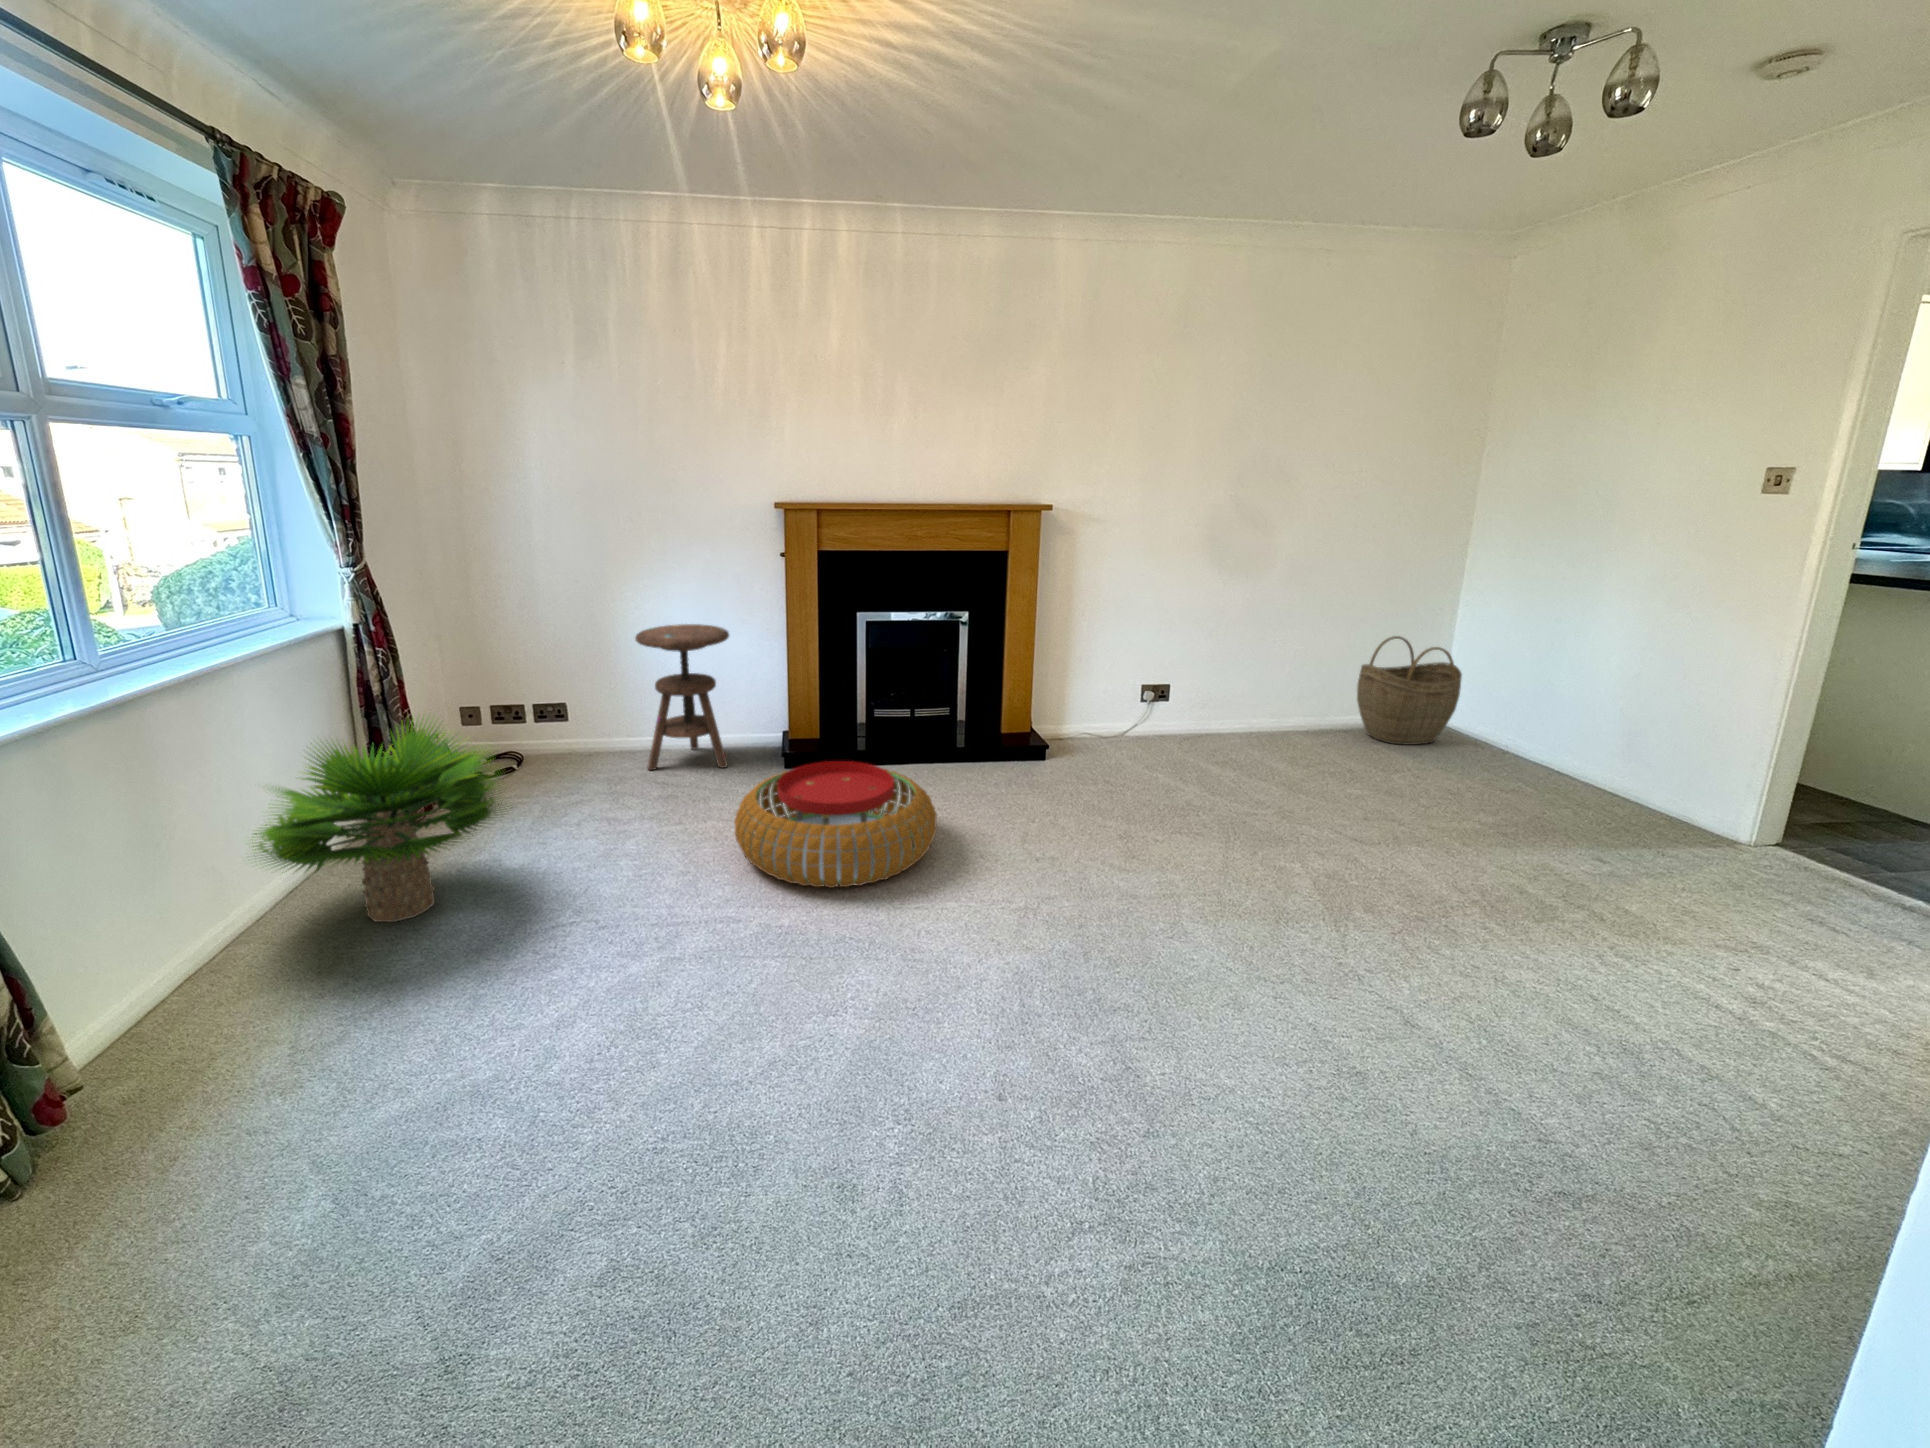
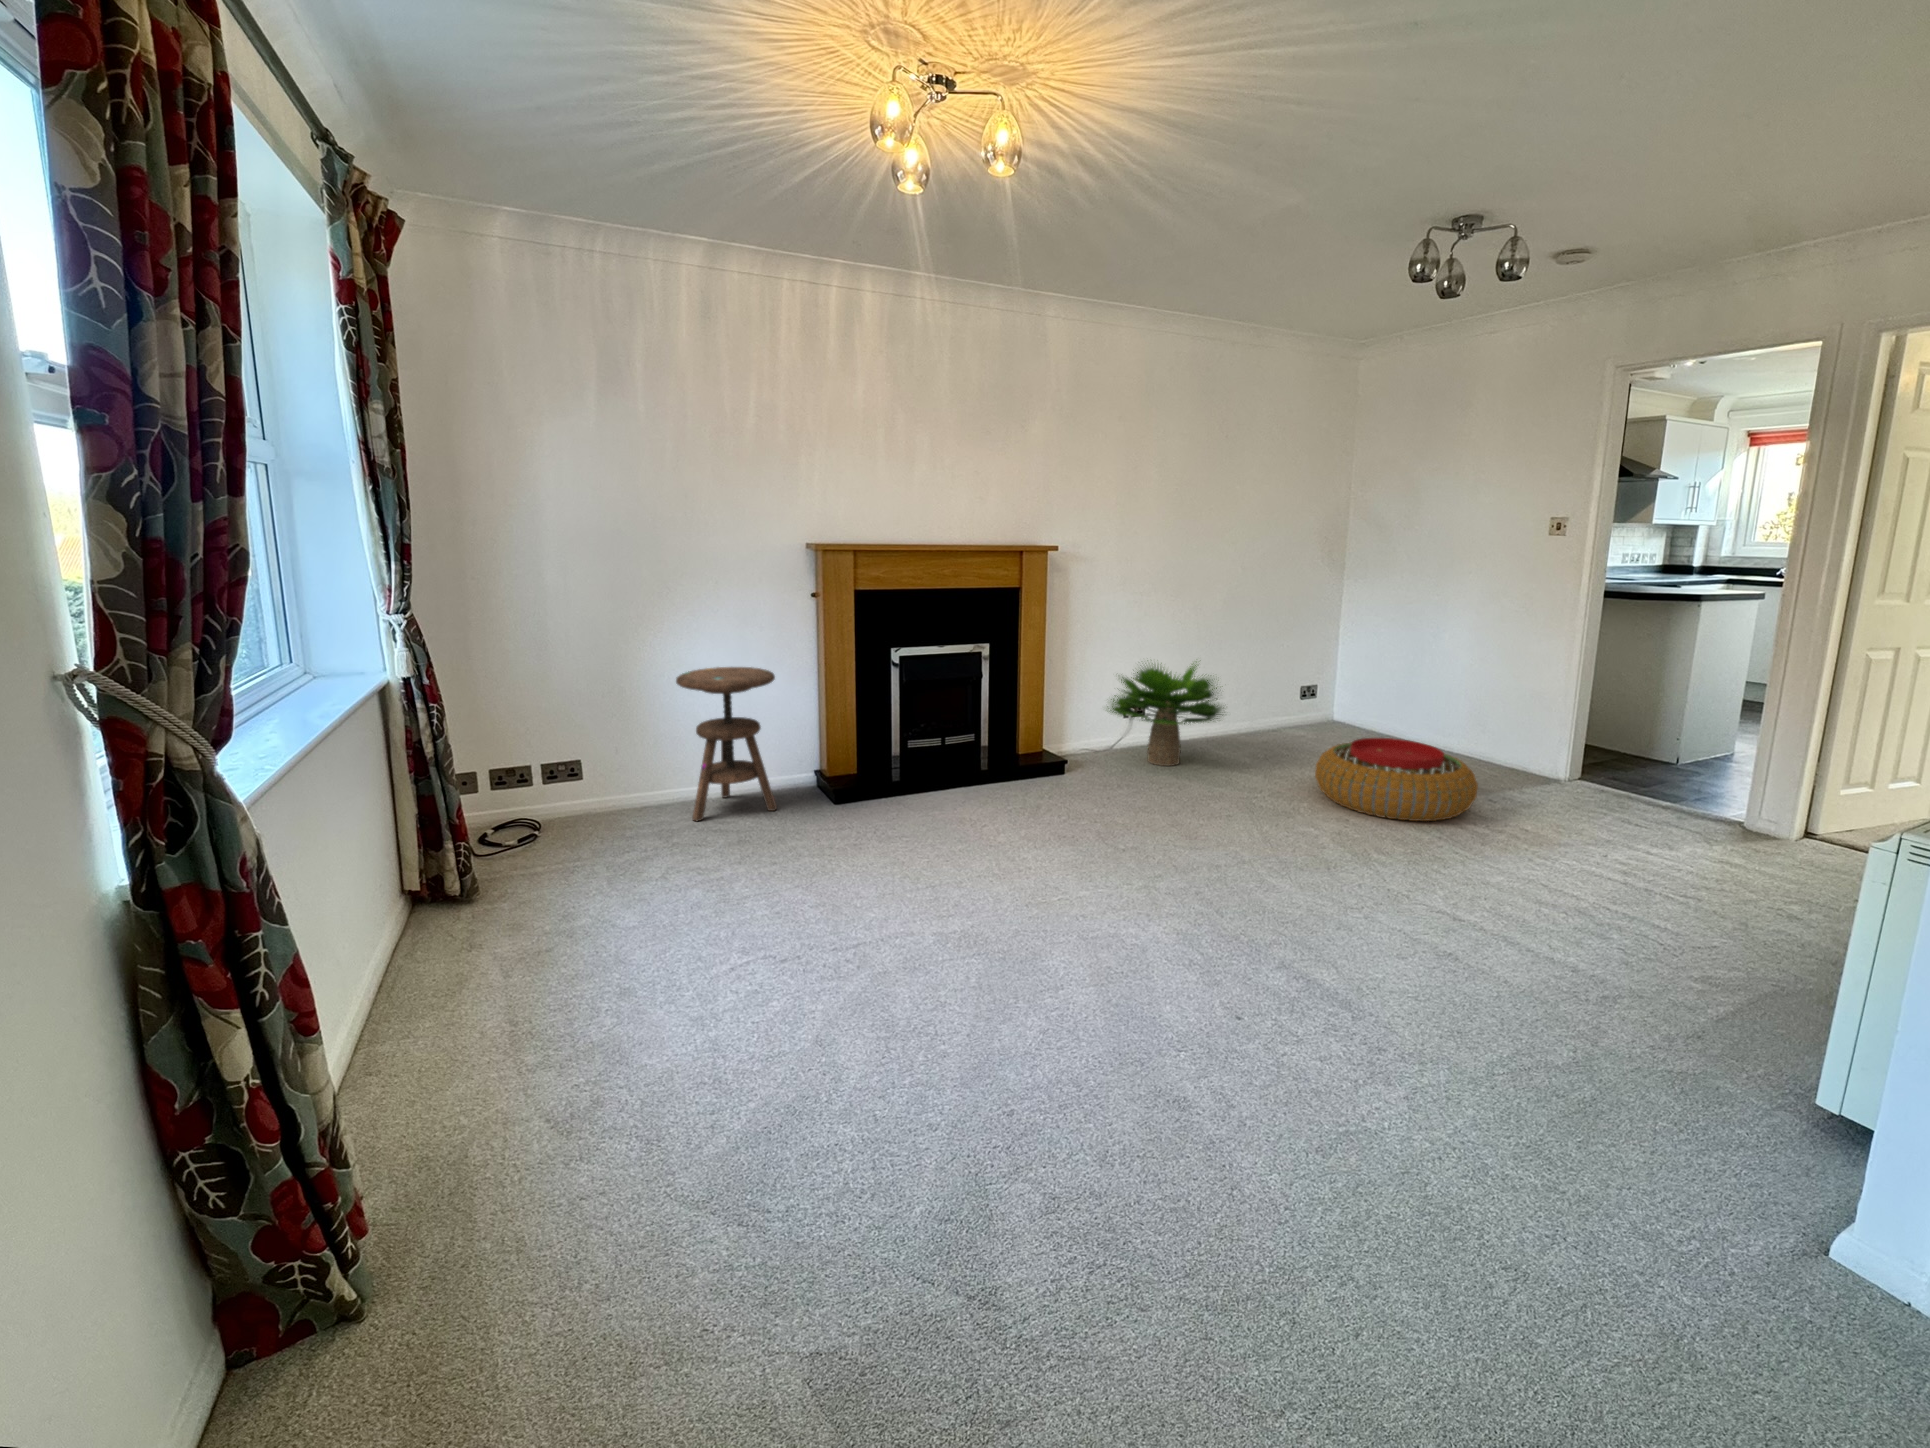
woven basket: present [1357,636,1462,745] -> none [1282,649,1356,736]
potted plant: present [252,721,503,922] -> present [1107,662,1224,766]
pouf: present [734,761,937,888] -> present [1315,738,1478,821]

